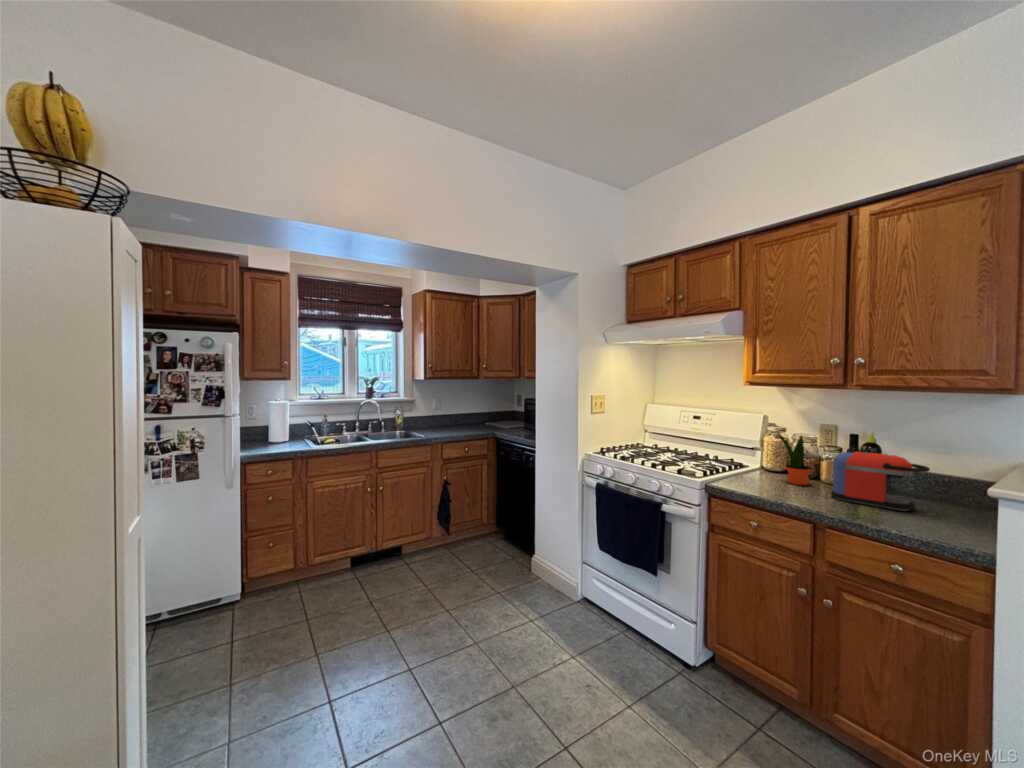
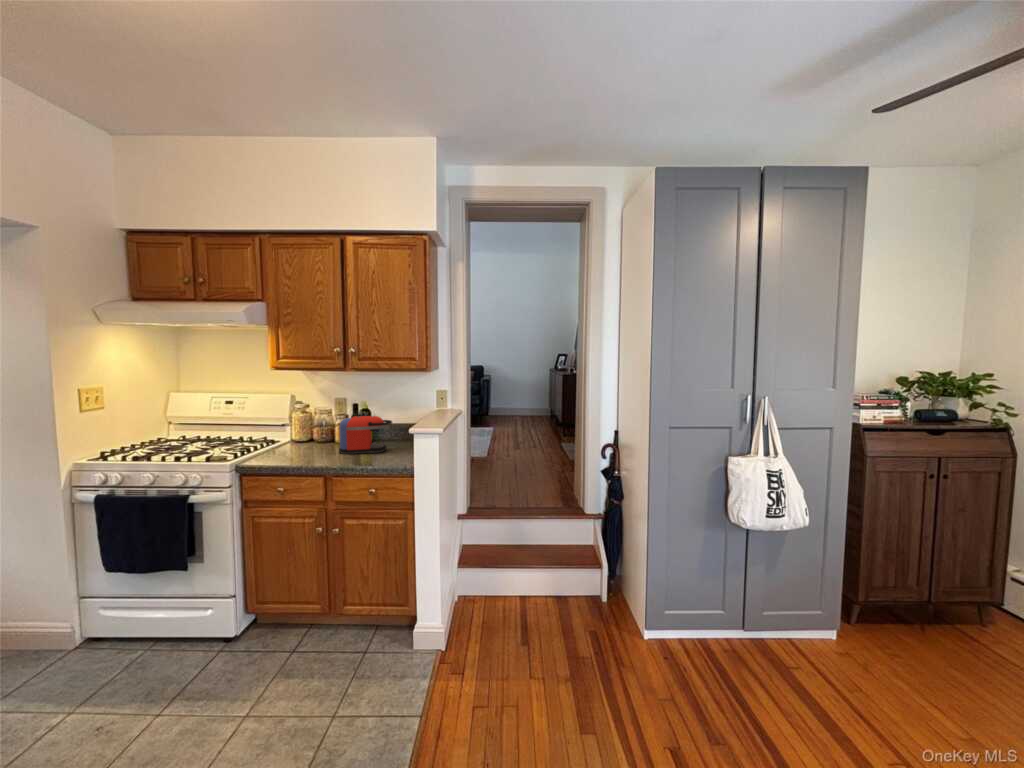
potted plant: present [778,432,811,485] -> none [300,407,327,449]

